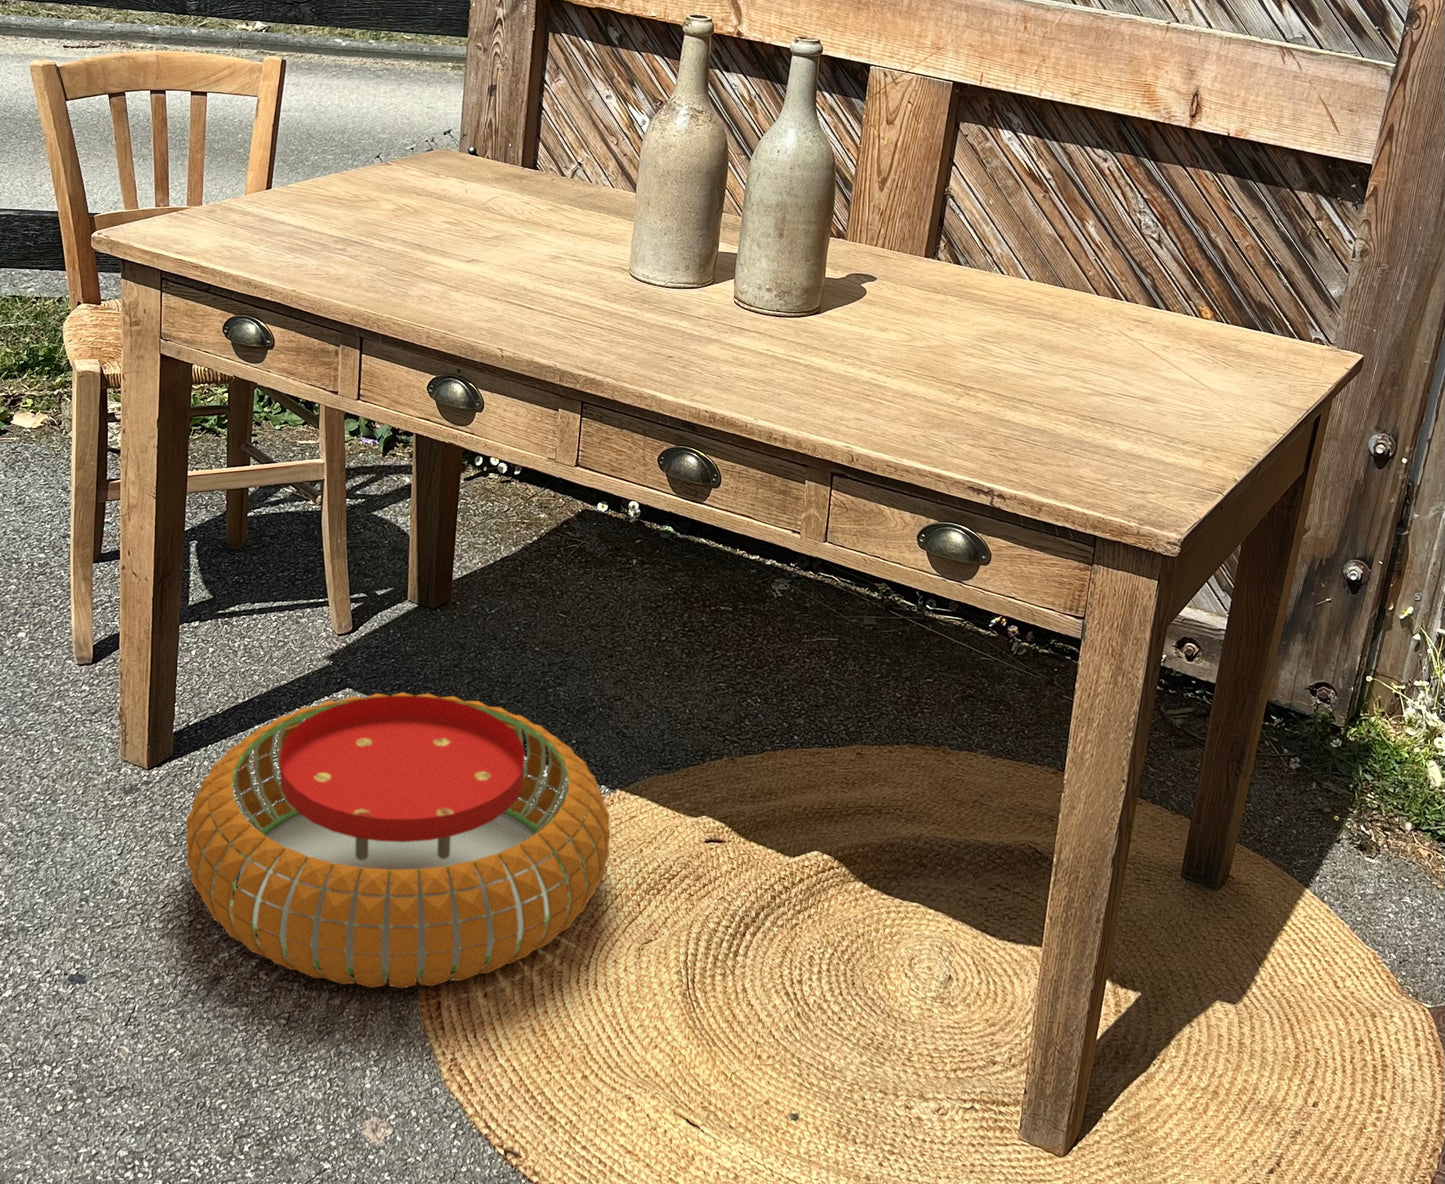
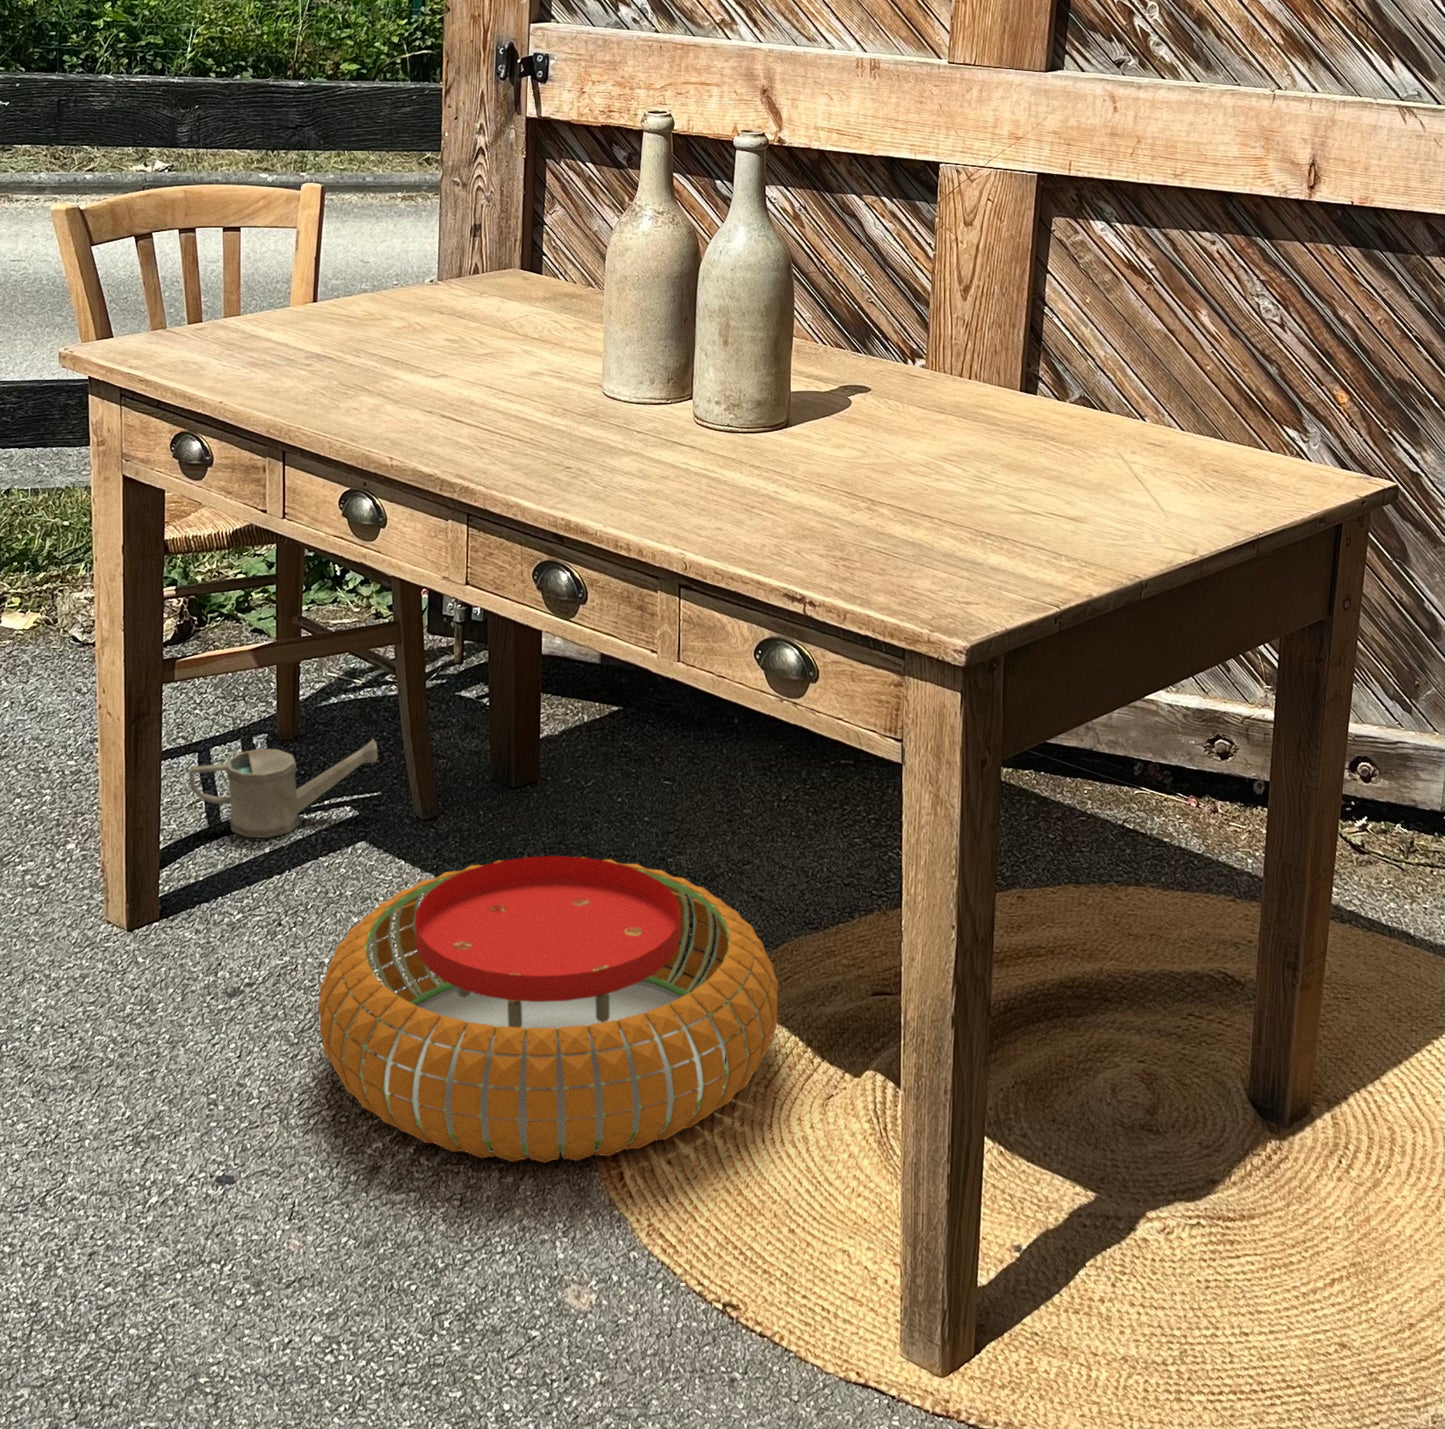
watering can: none [130,561,302,641] -> present [189,740,378,838]

